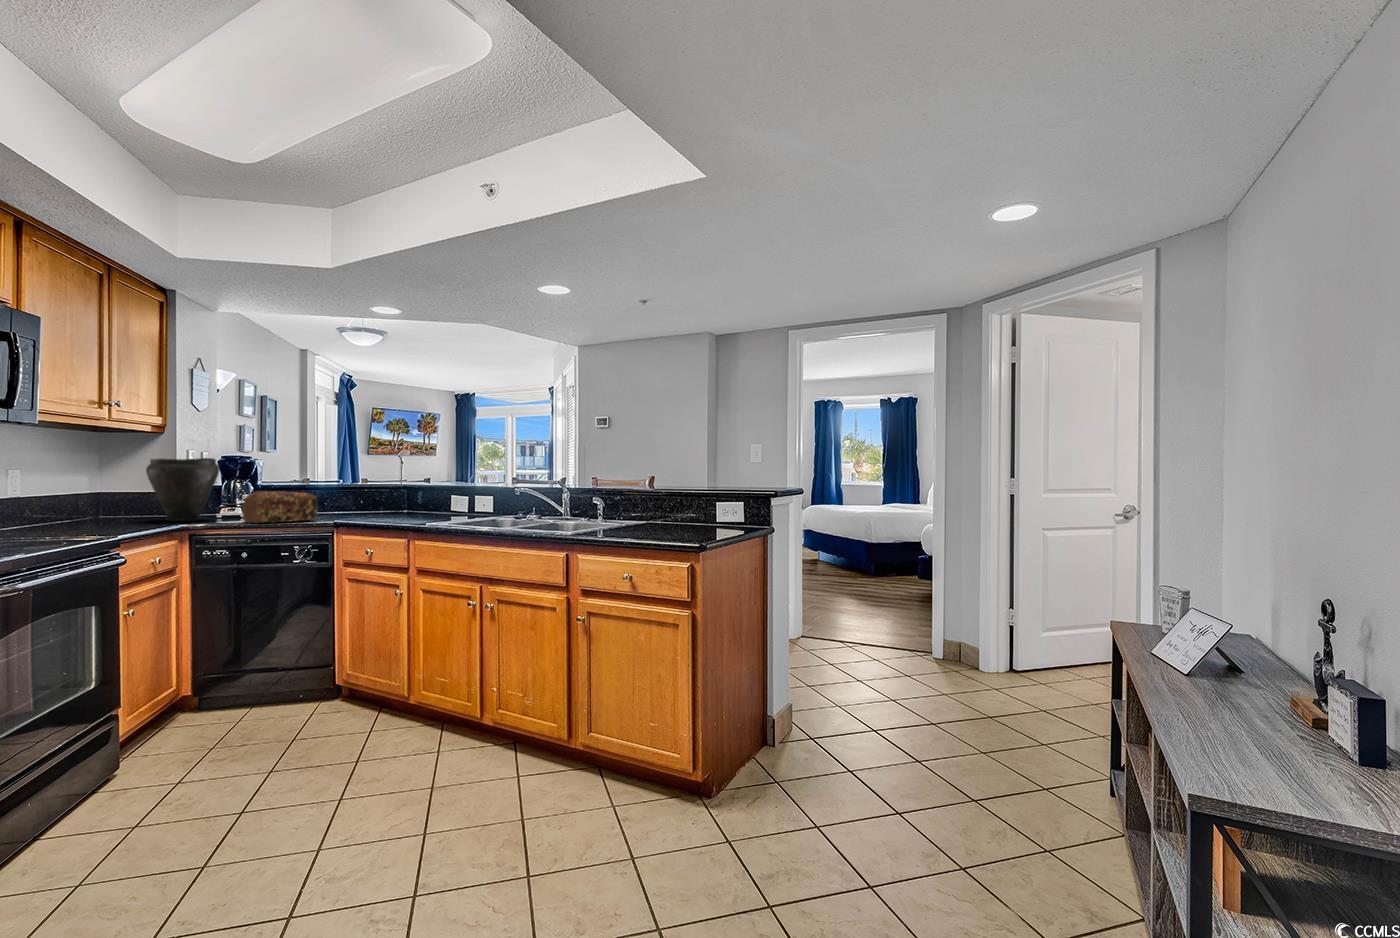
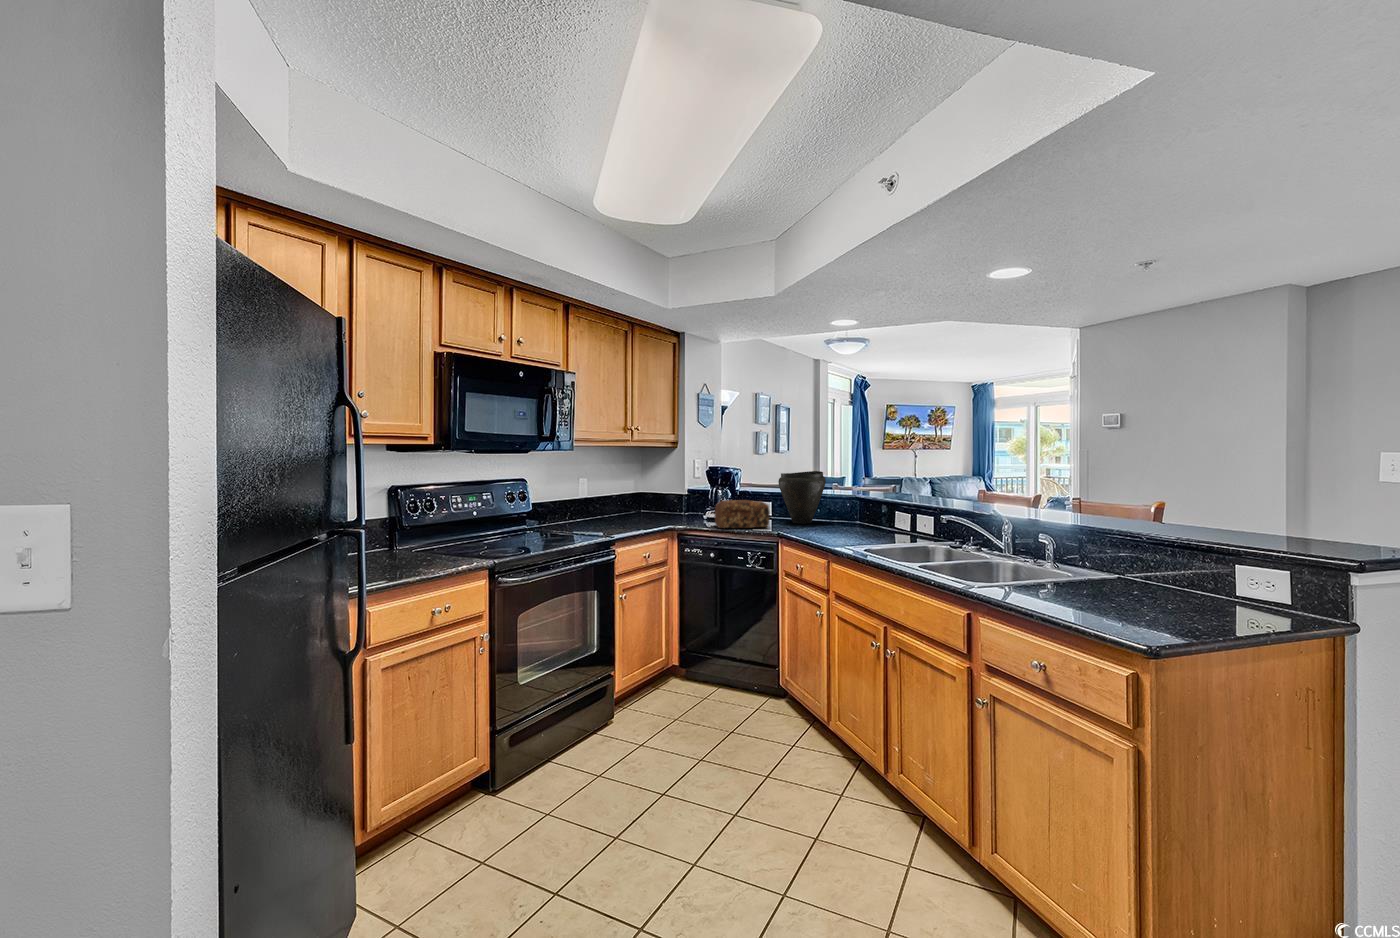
vase: present [146,458,219,521] -> present [778,471,826,524]

